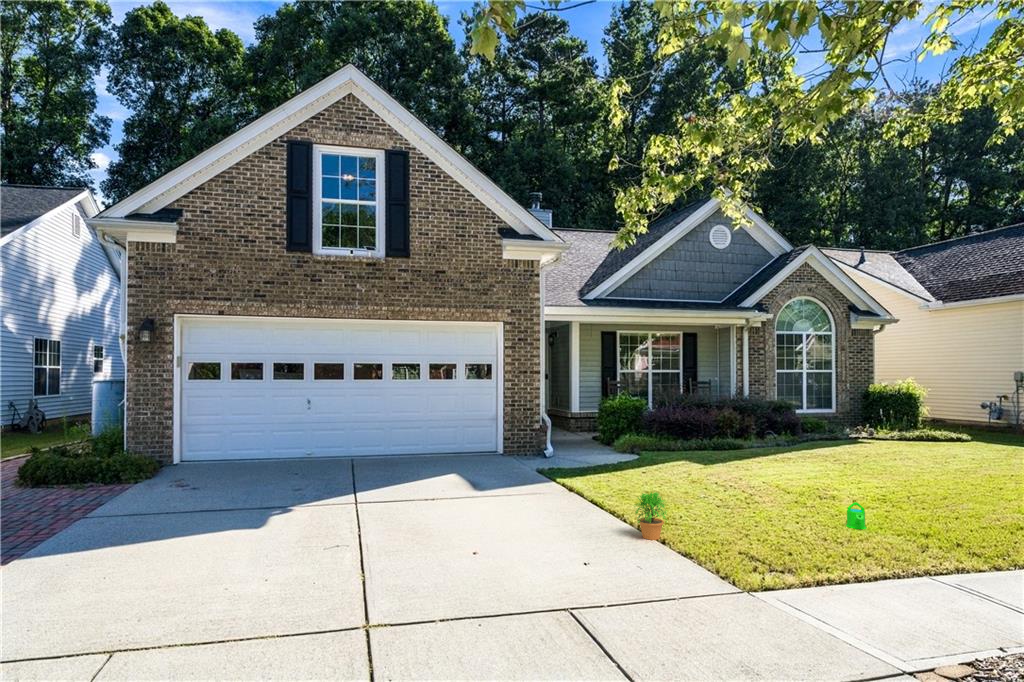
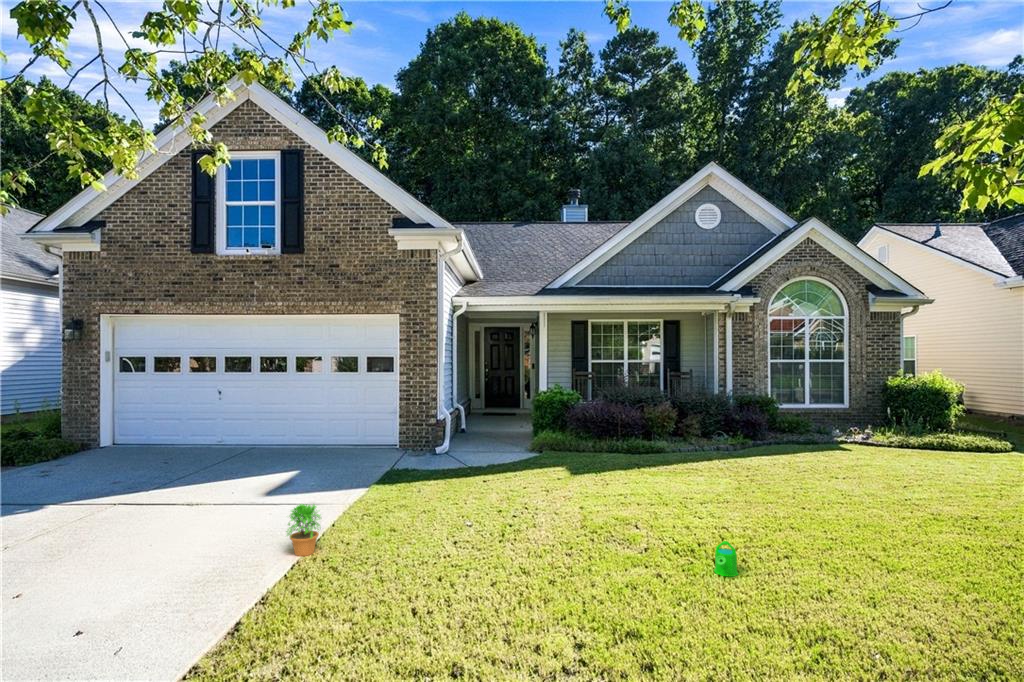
watering can: present [846,502,867,529] -> present [714,541,738,577]

